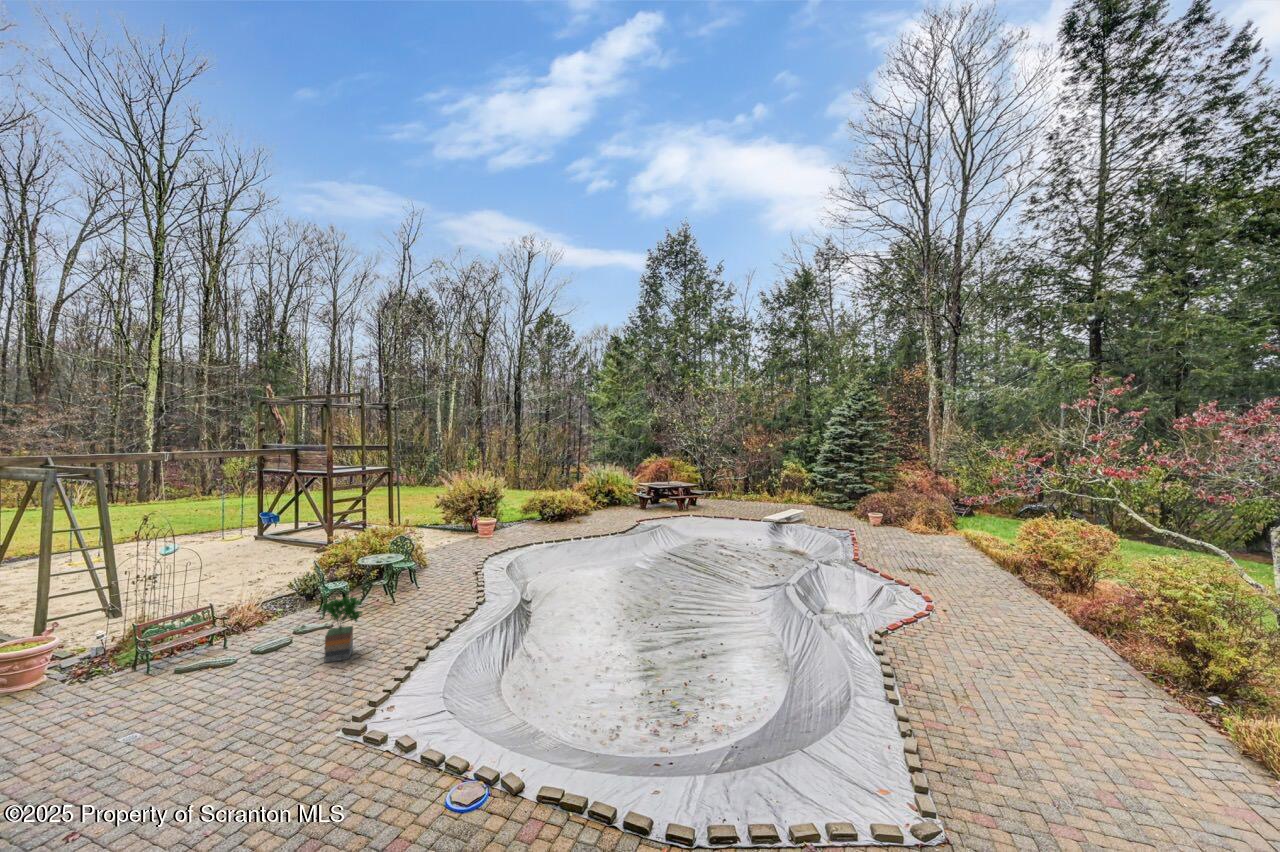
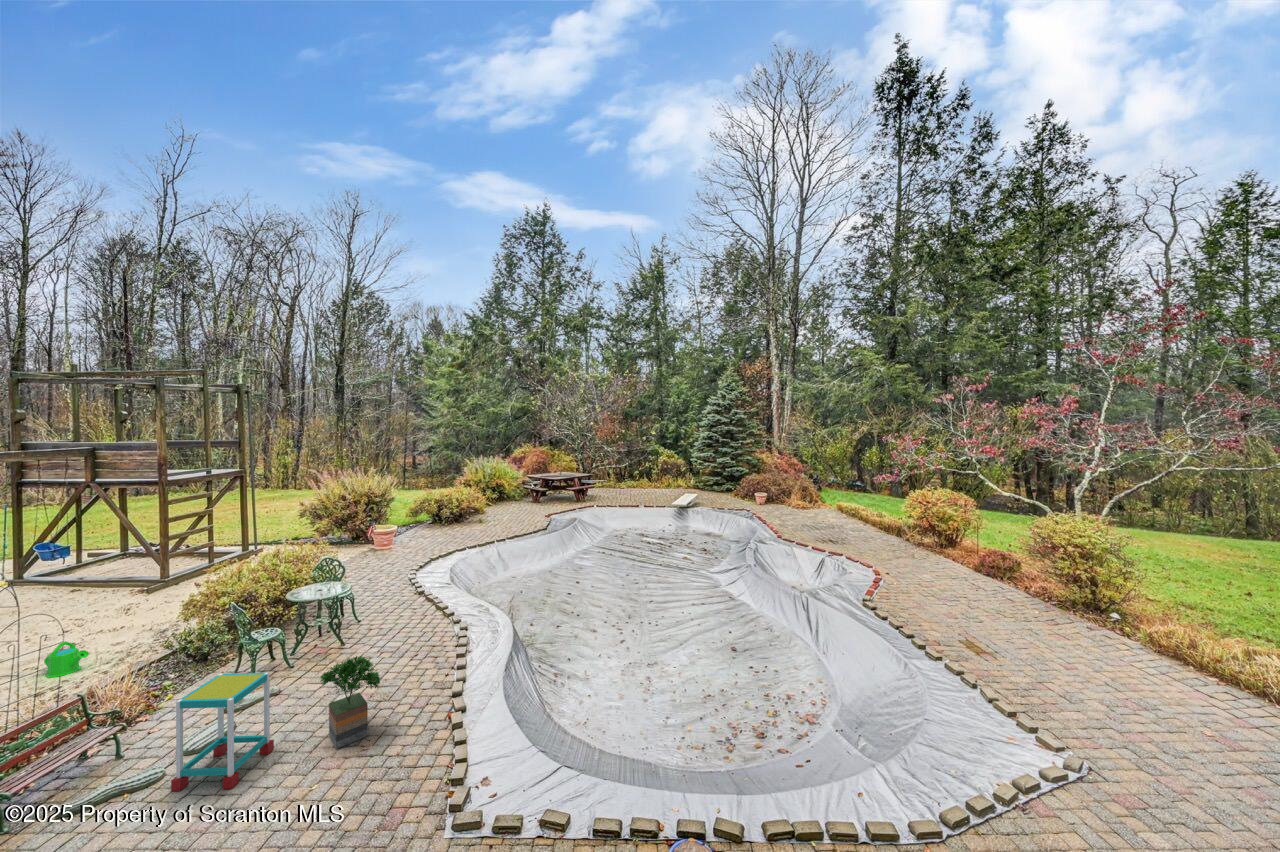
watering can: none [230,571,252,593] -> present [44,641,89,678]
side table: none [224,594,294,672] -> present [171,672,274,791]

